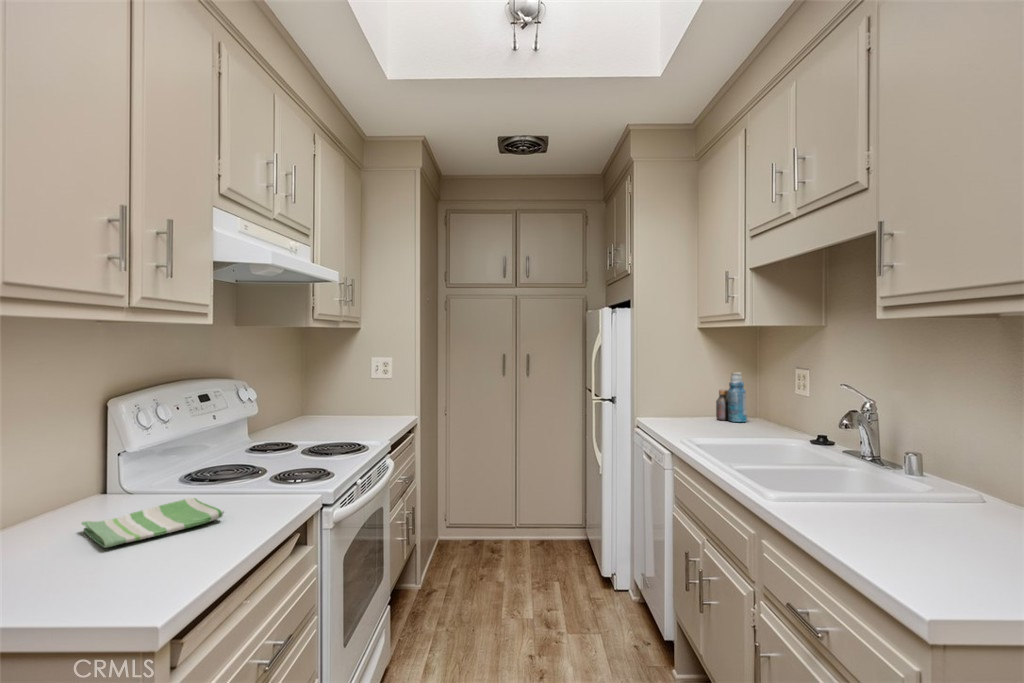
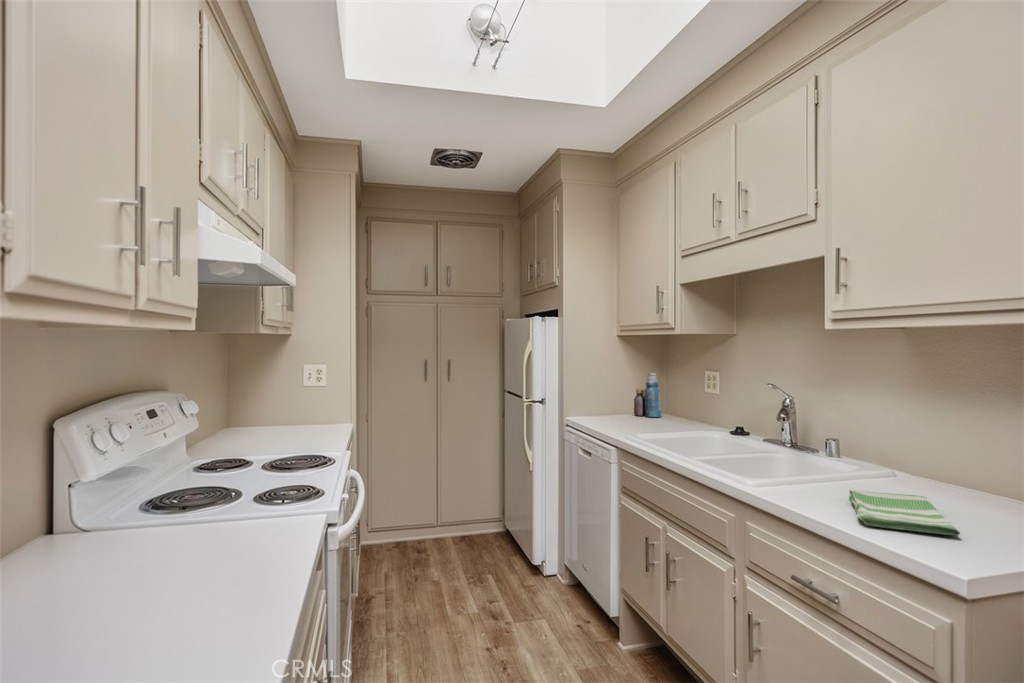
dish towel: present [82,498,224,548] -> present [849,490,960,535]

